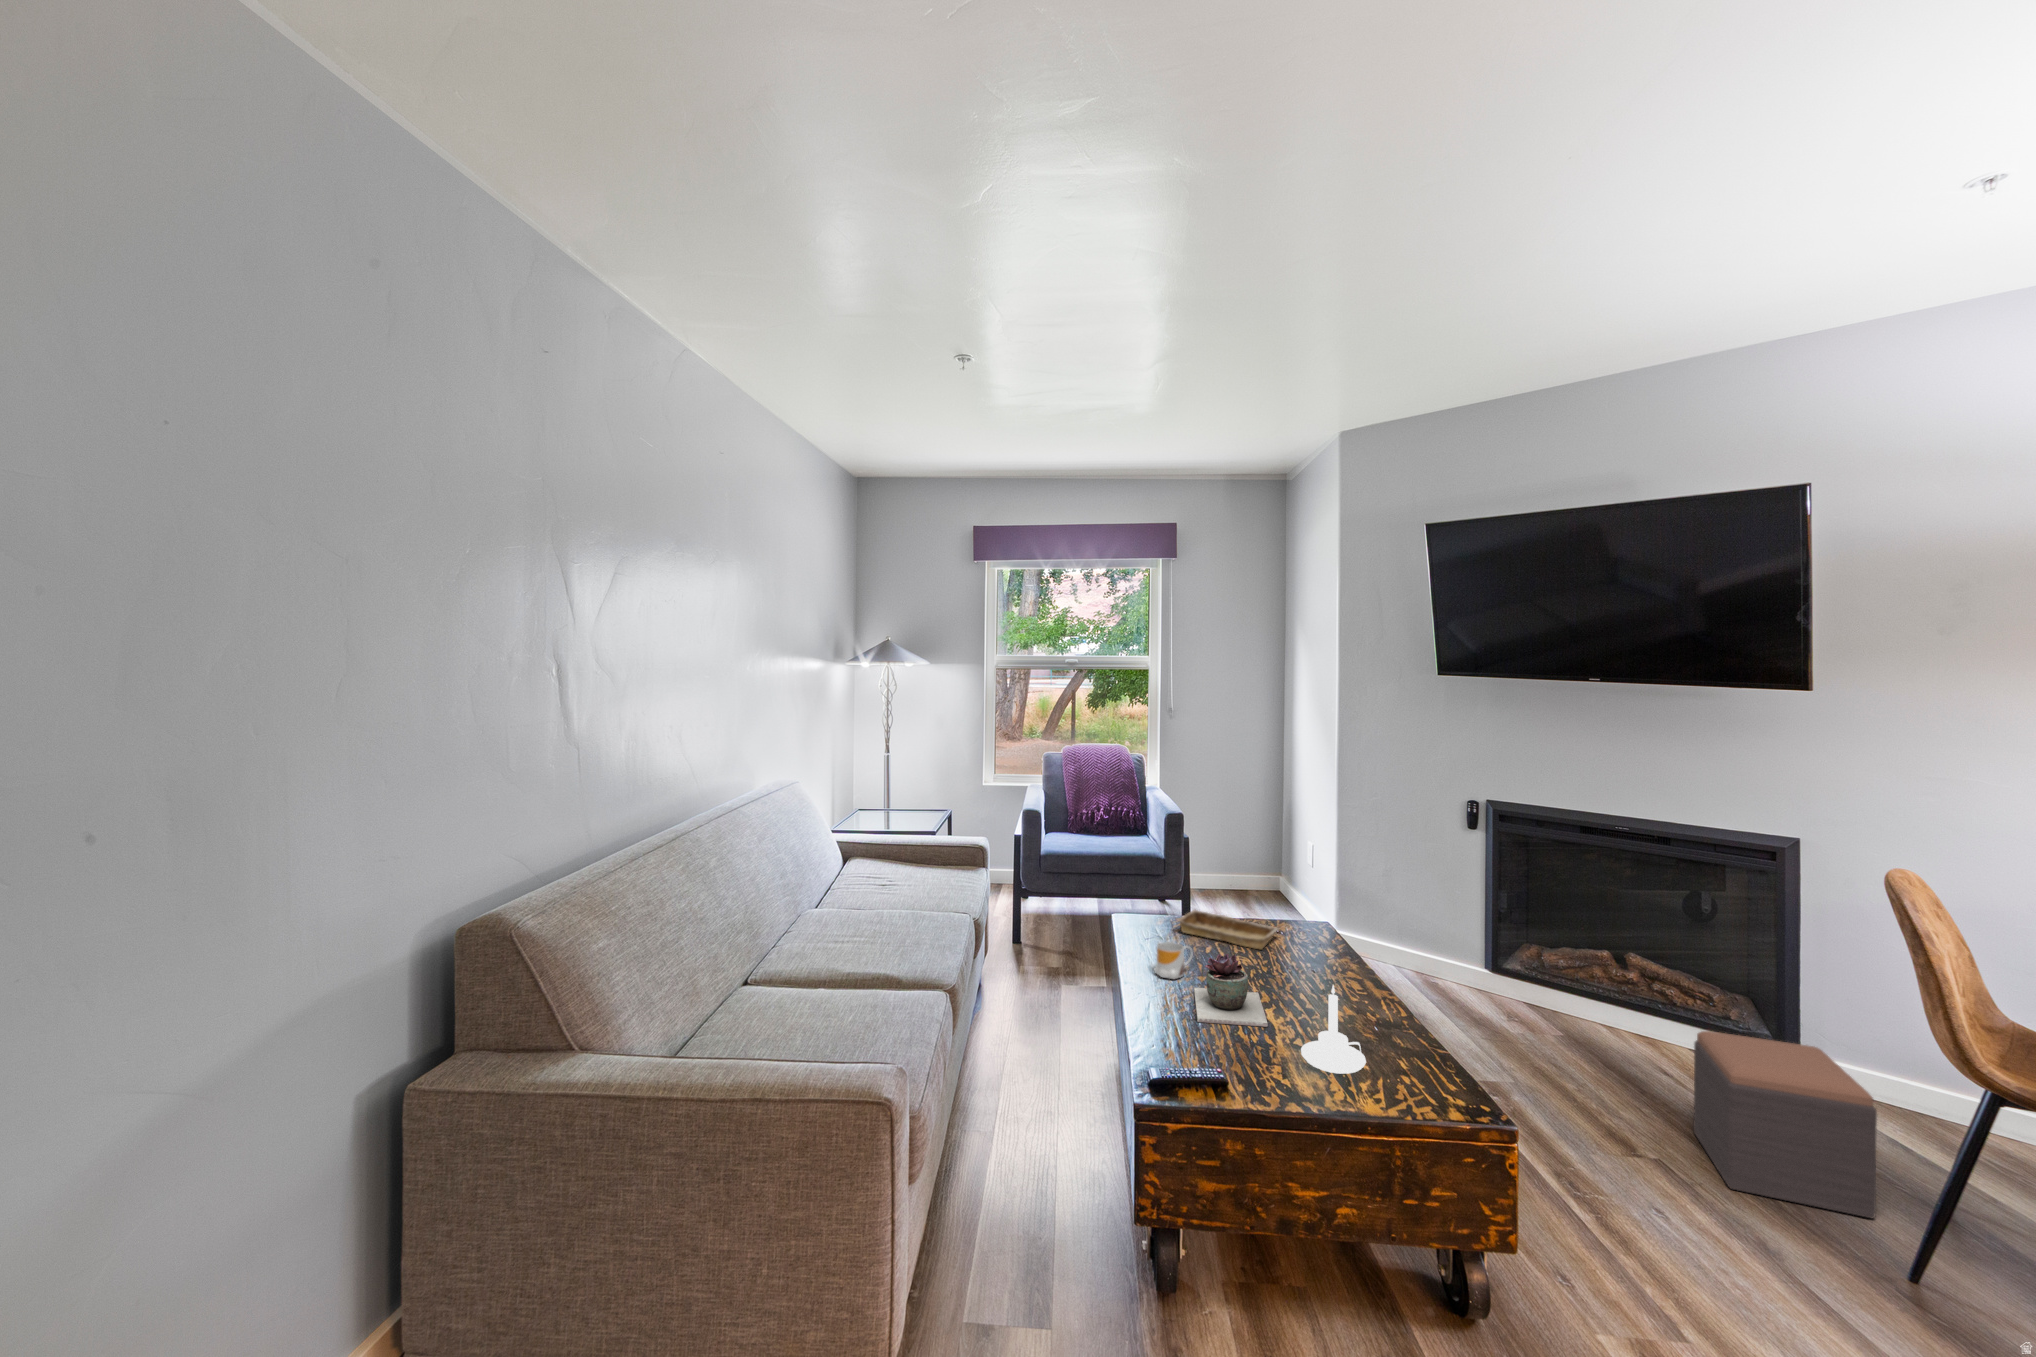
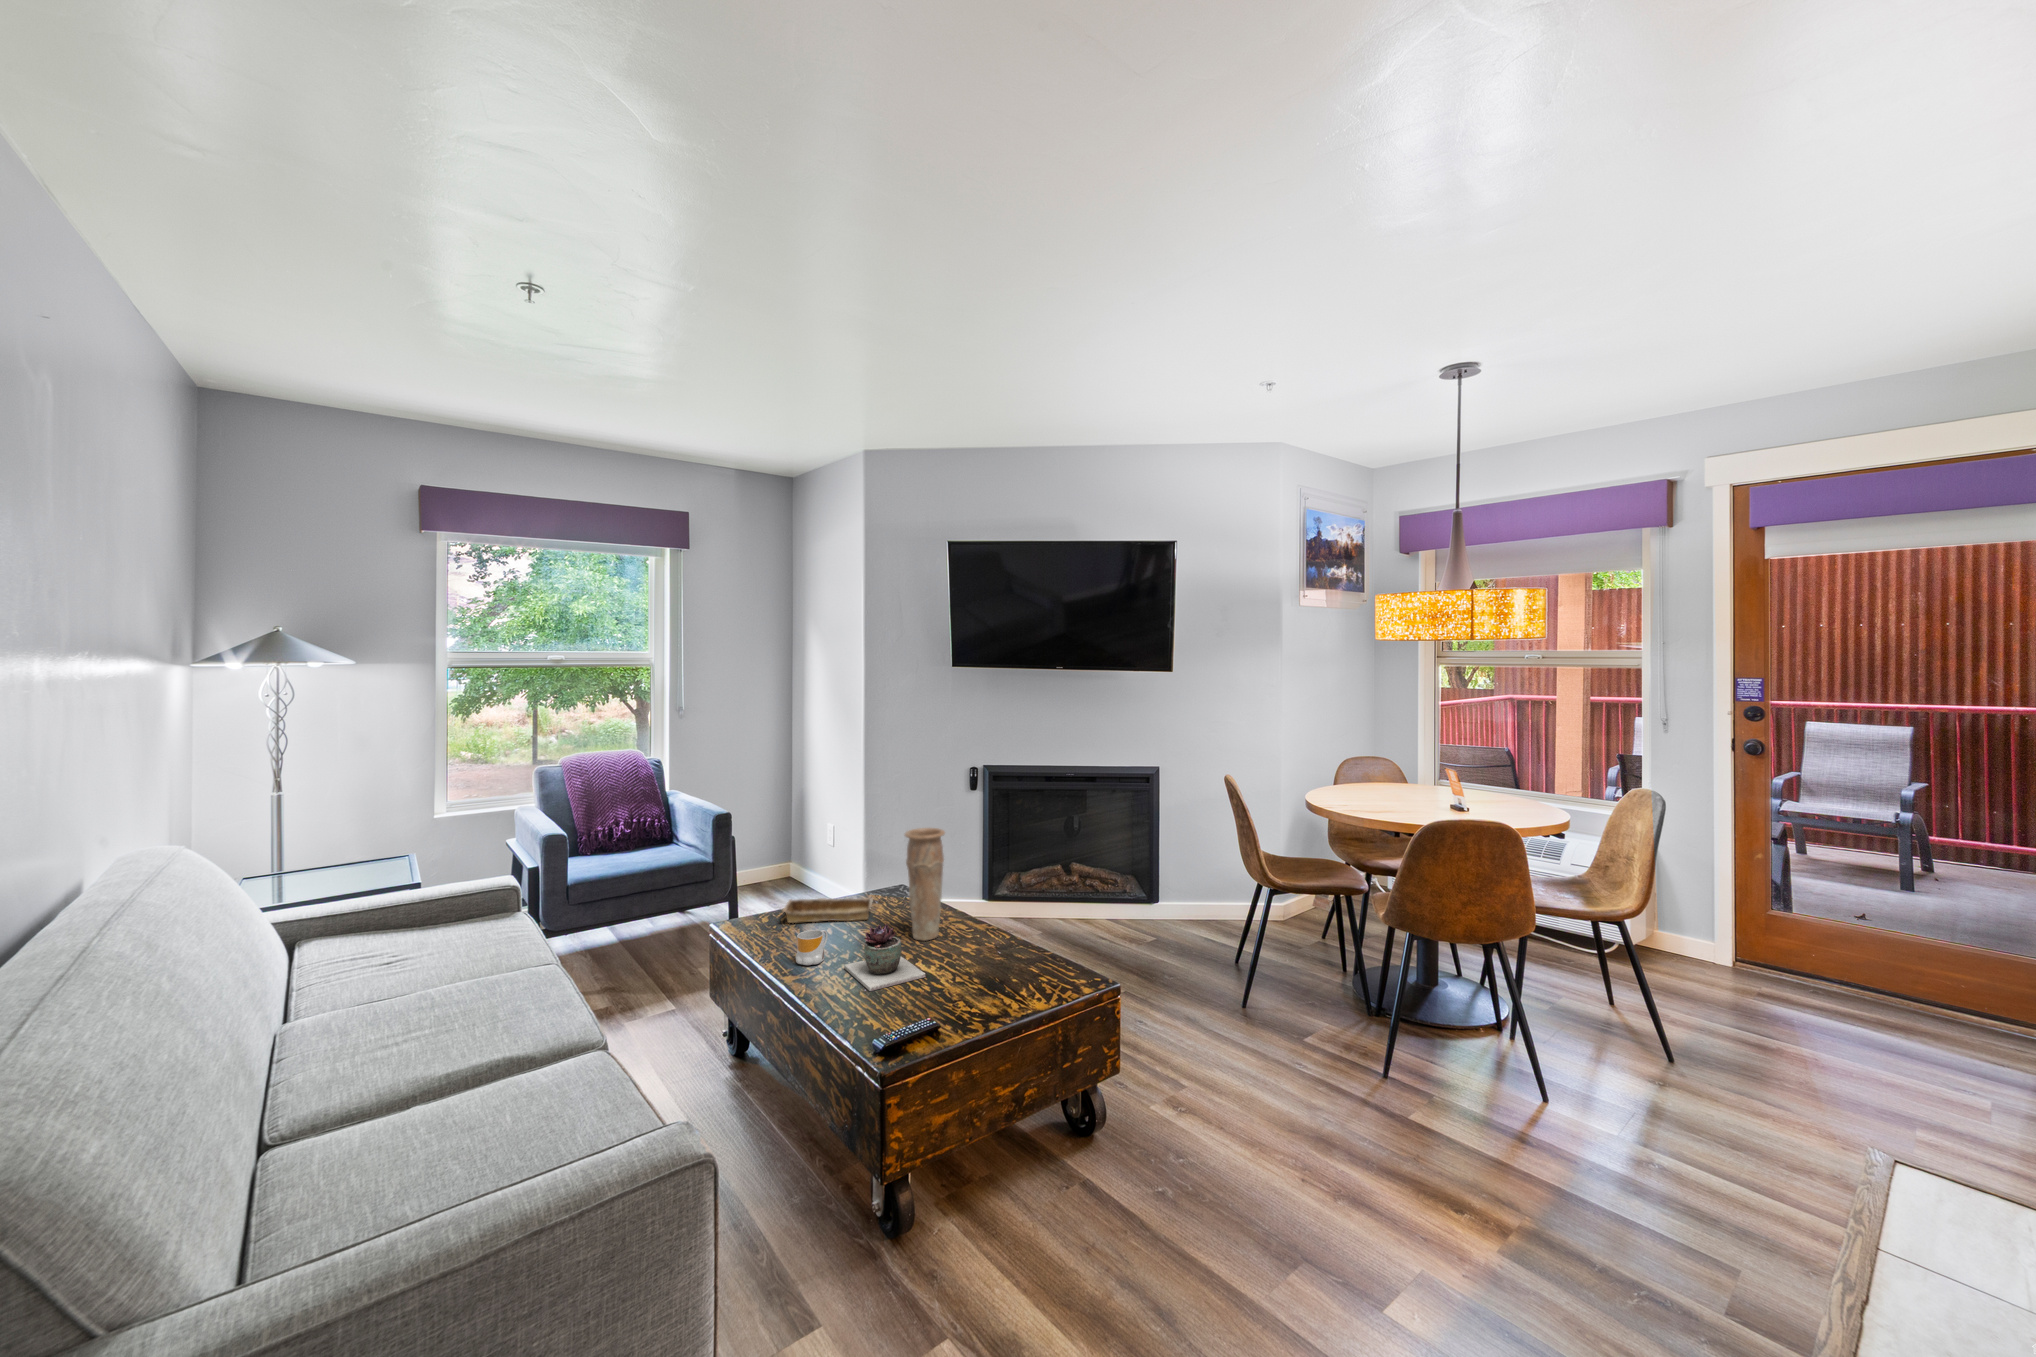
vase: none [1284,857,1335,989] -> present [905,828,945,941]
candle holder: present [1301,985,1366,1074] -> none [967,923,1016,994]
footstool: present [1694,1031,1877,1218] -> none [1139,895,1231,997]

